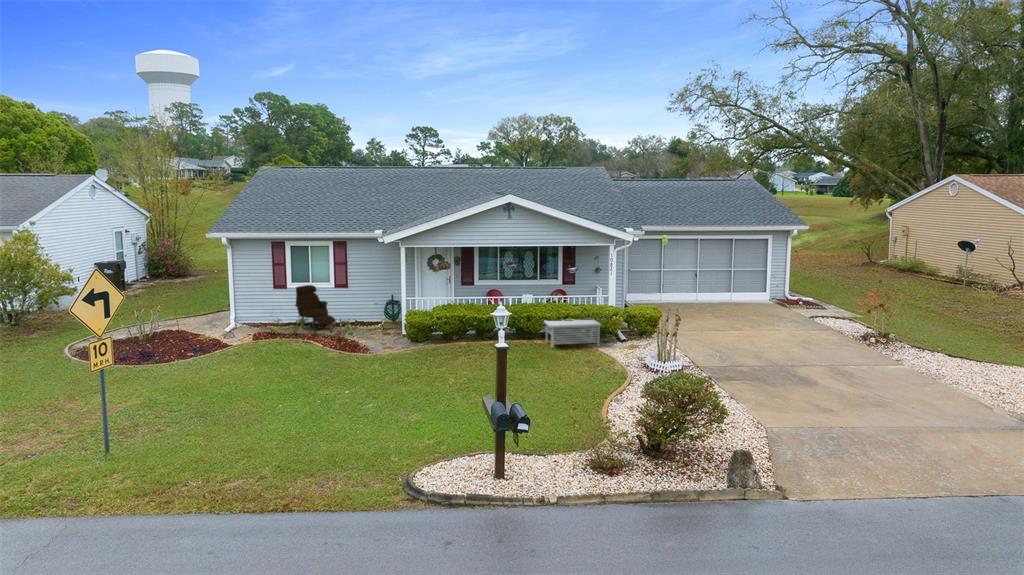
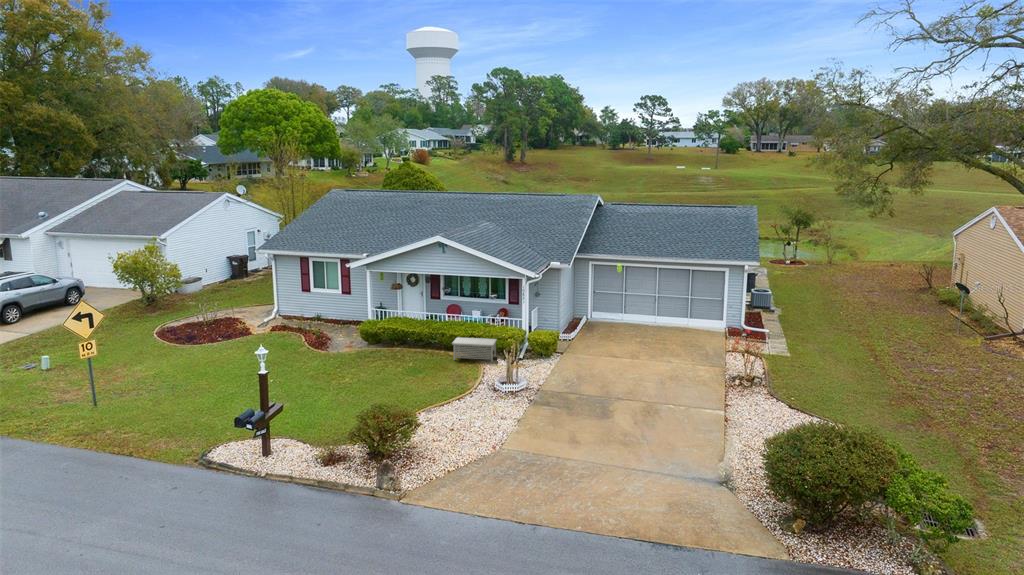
lounge chair: present [295,285,336,328] -> none [311,291,336,327]

